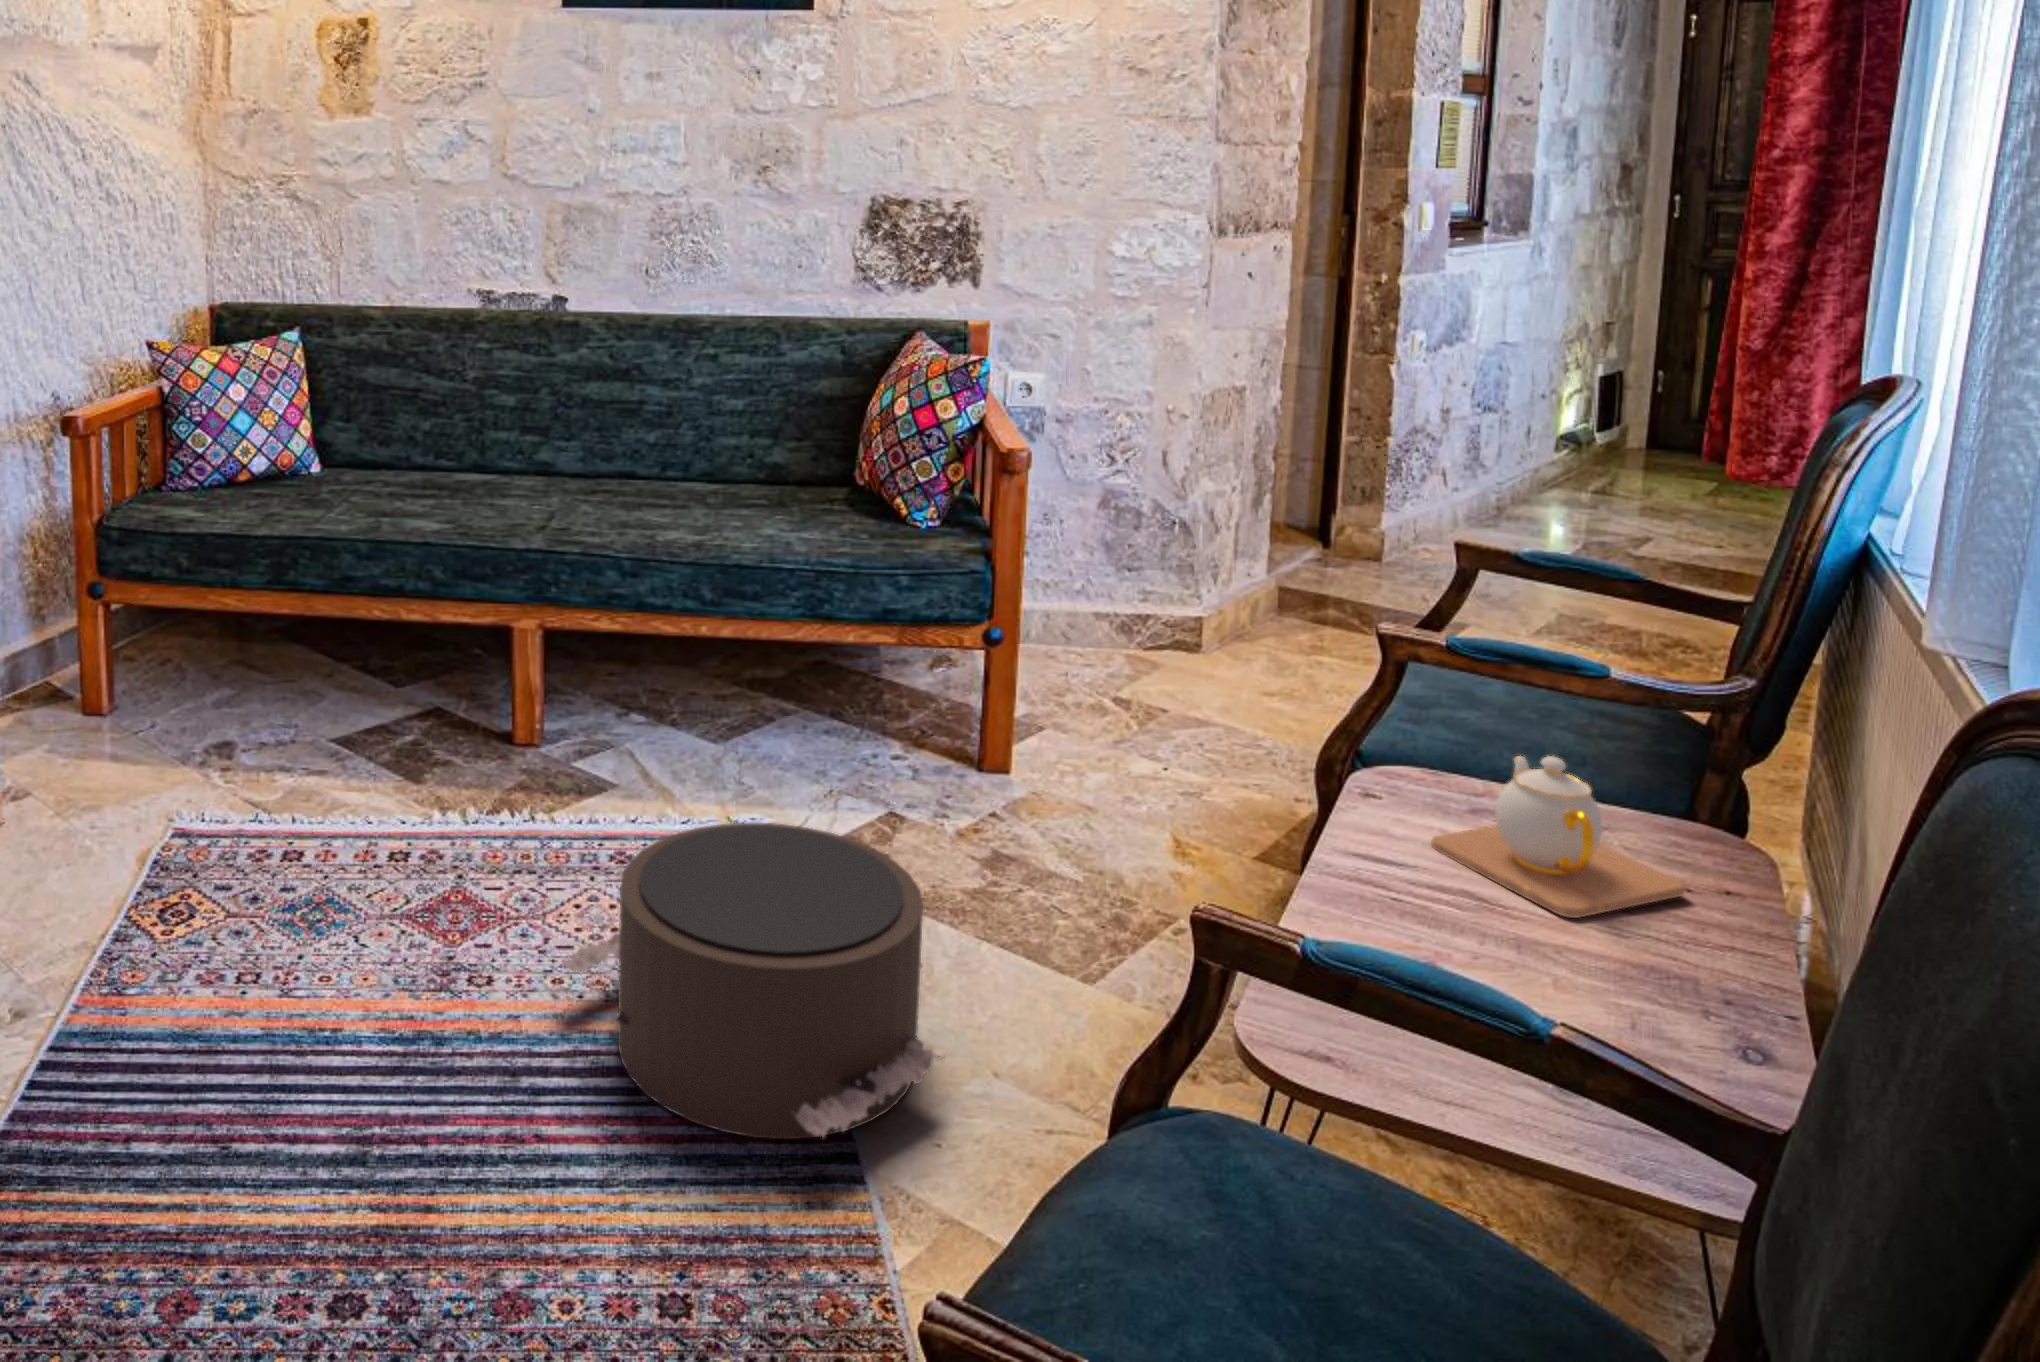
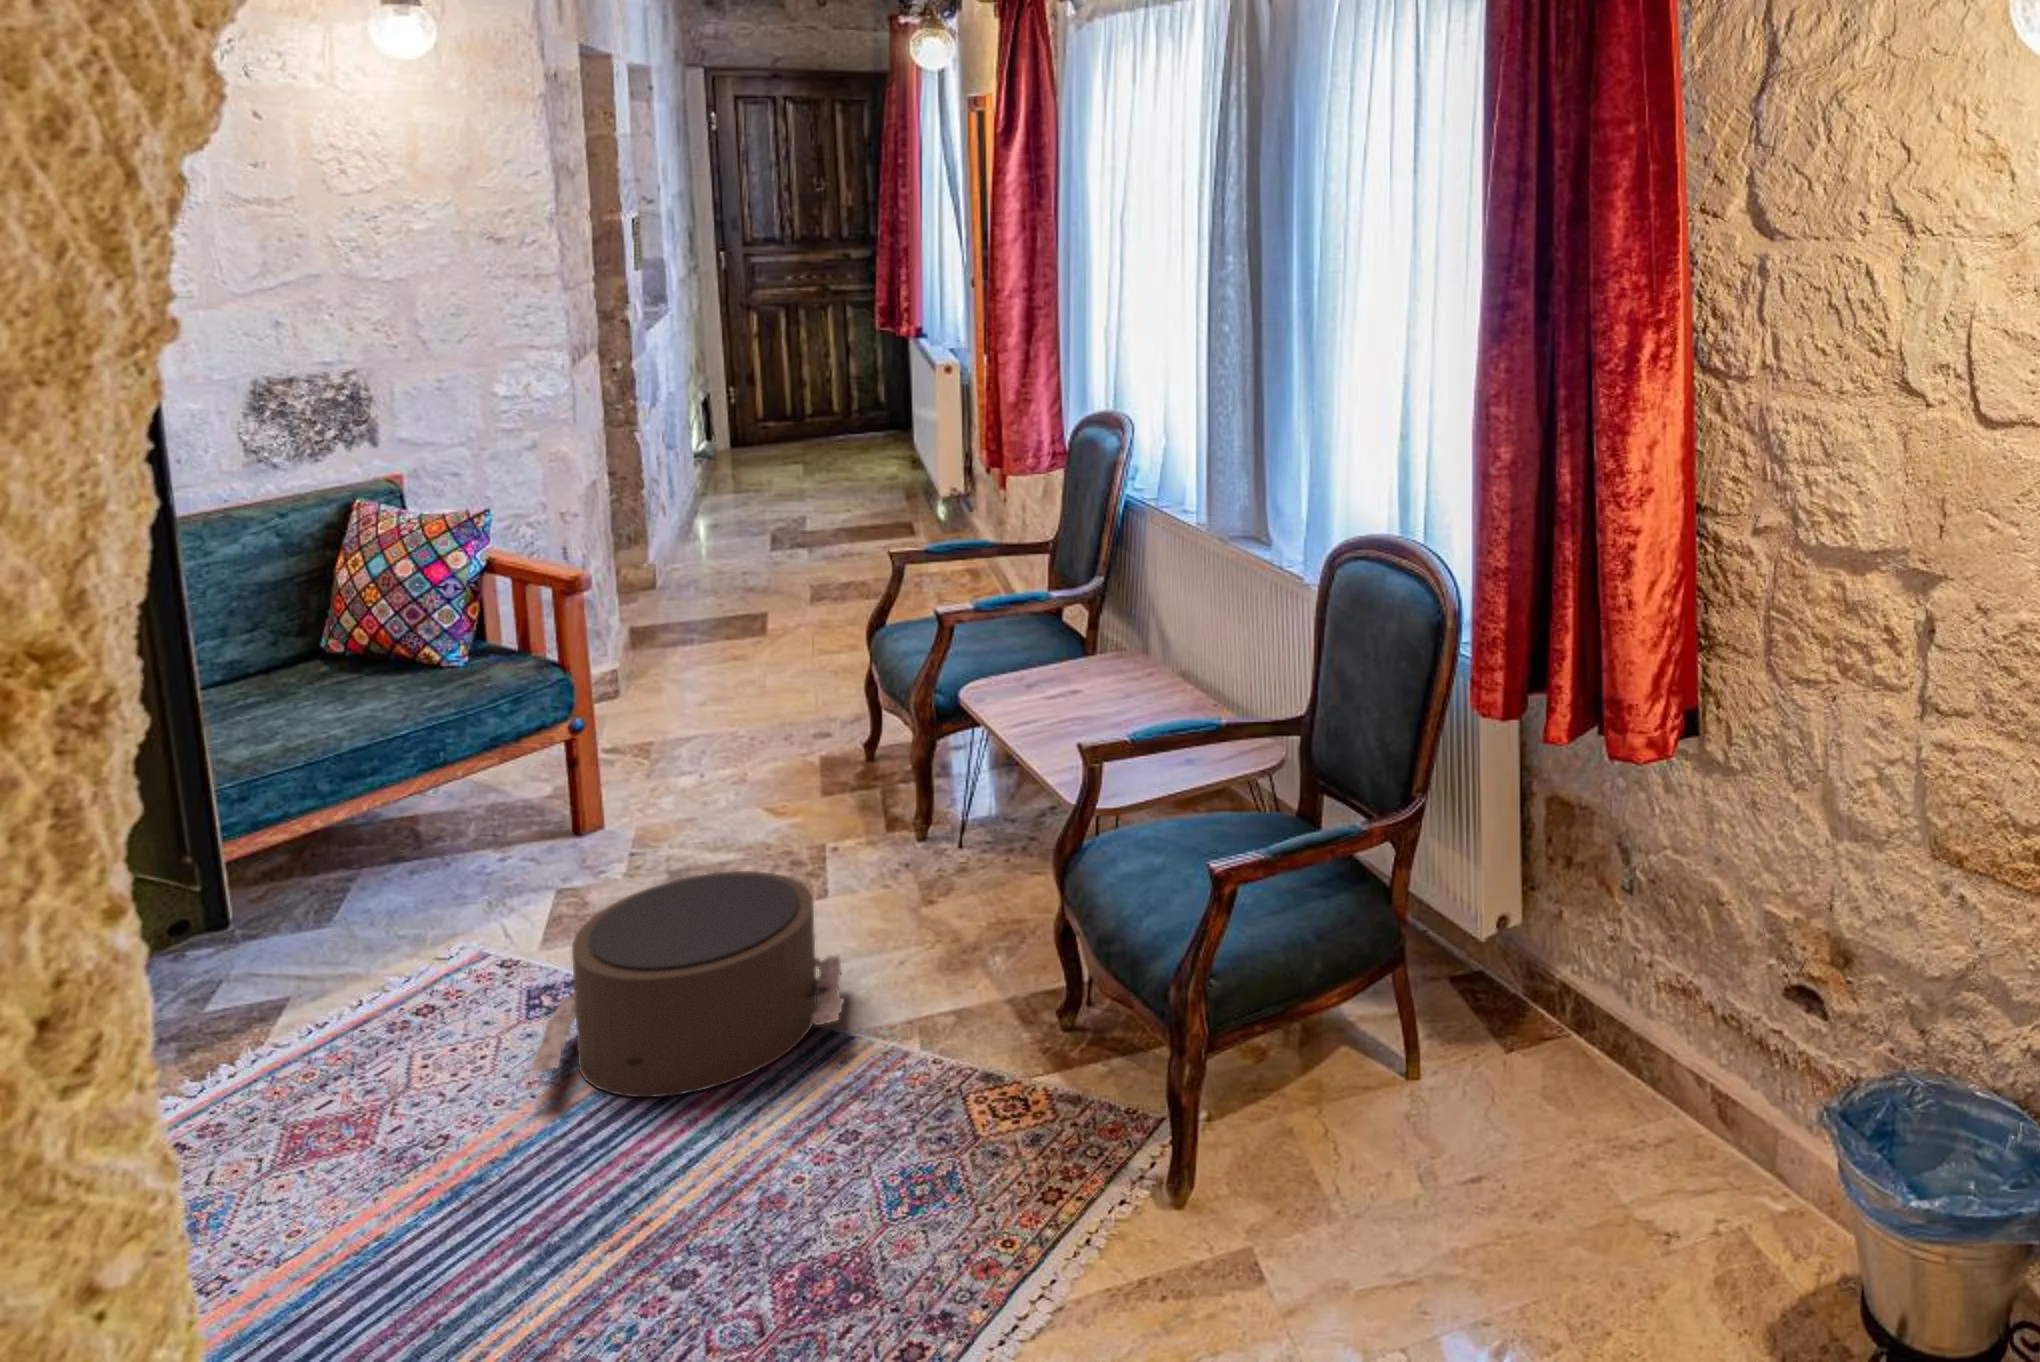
teapot: present [1431,756,1685,918] -> none [1055,644,1147,710]

